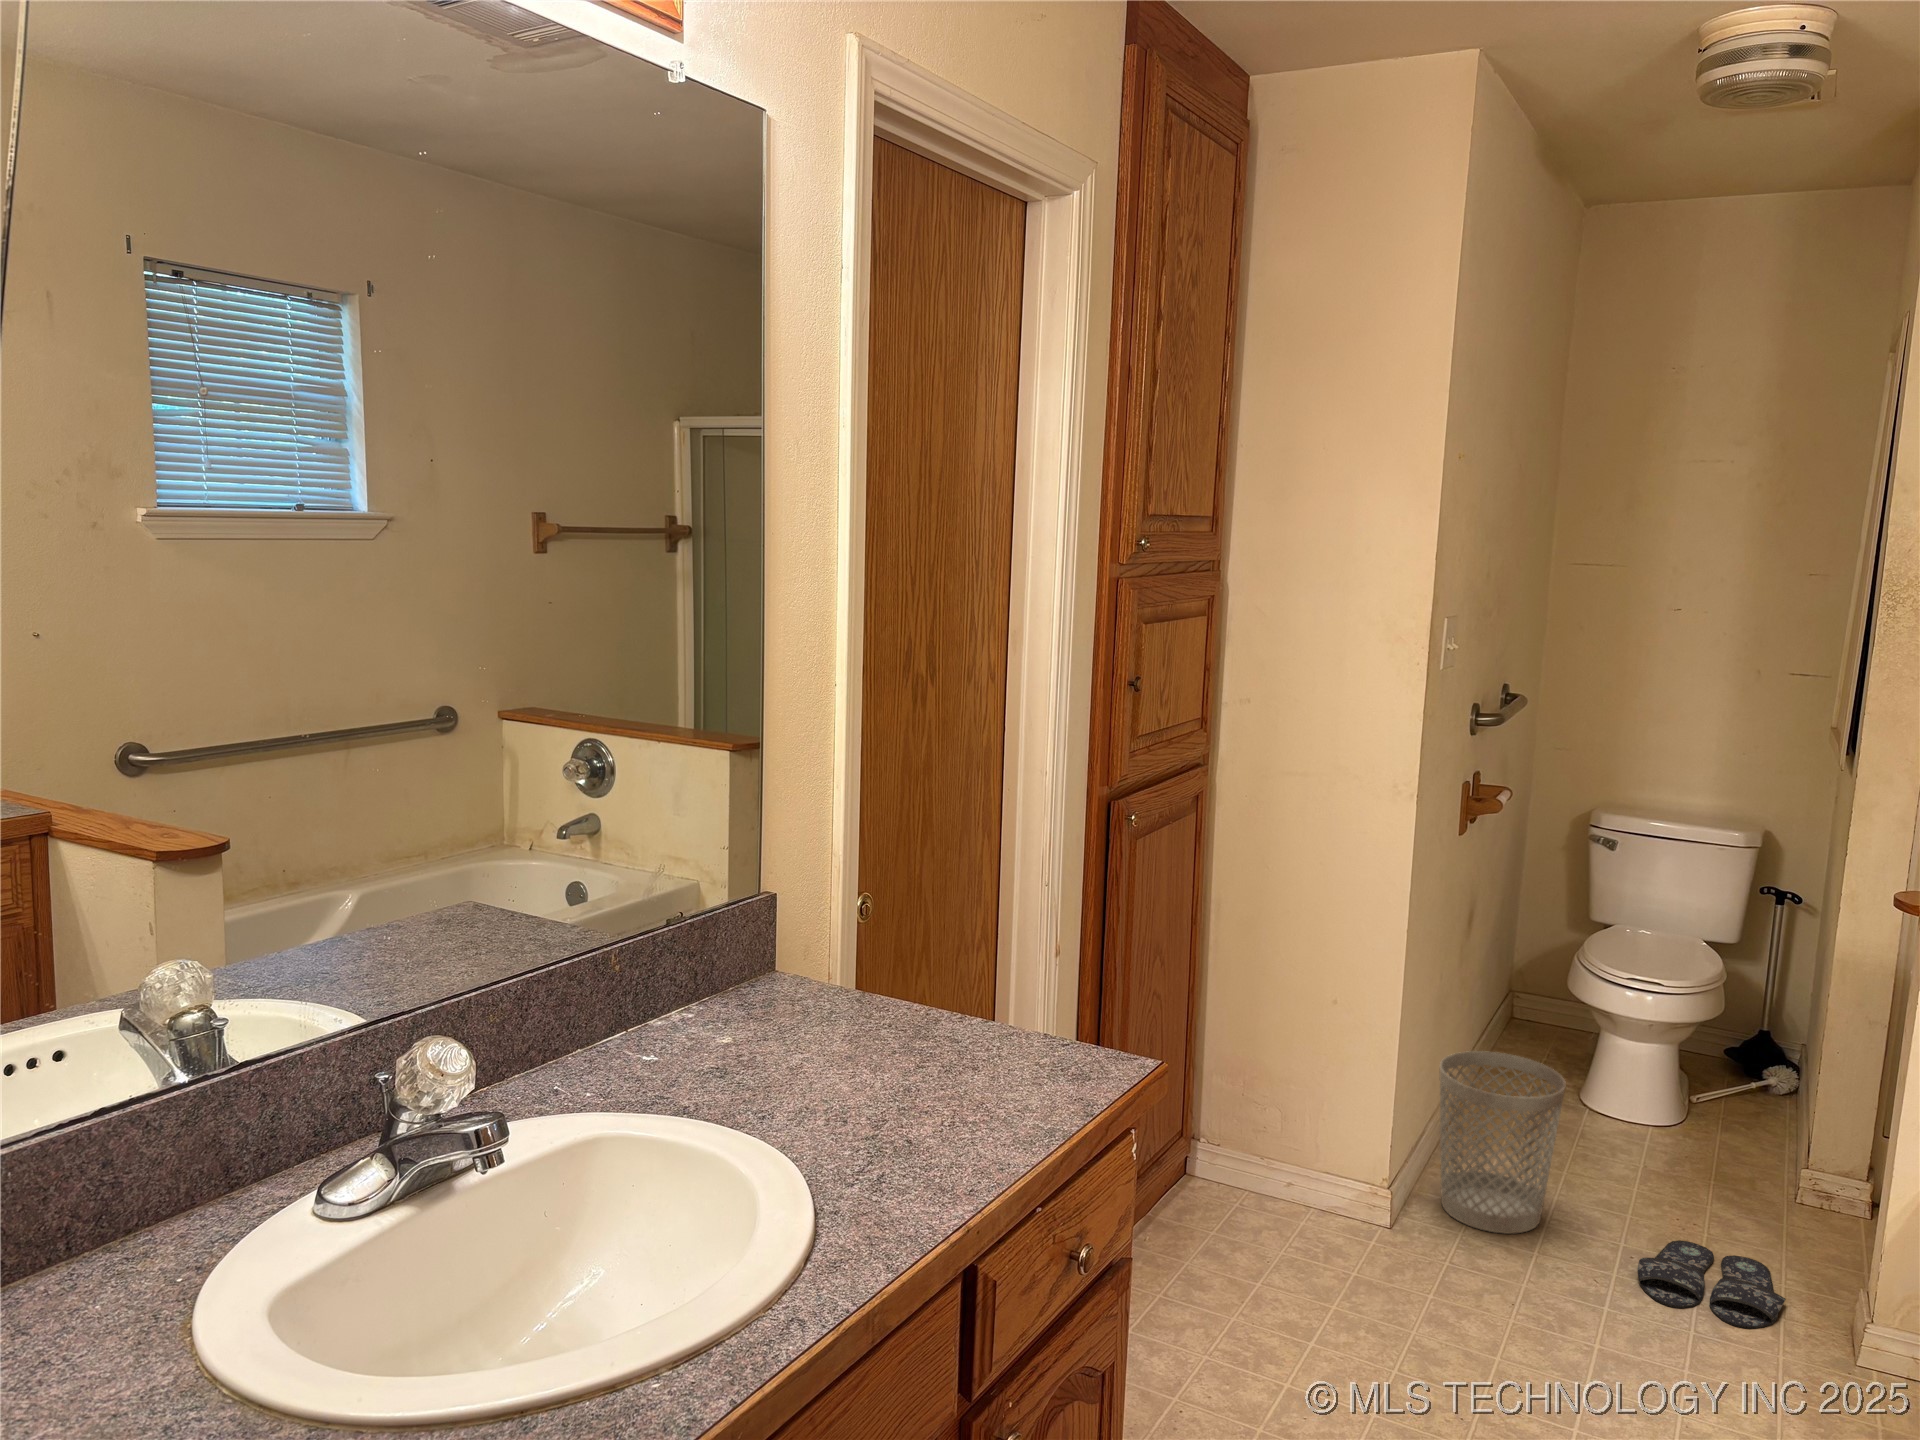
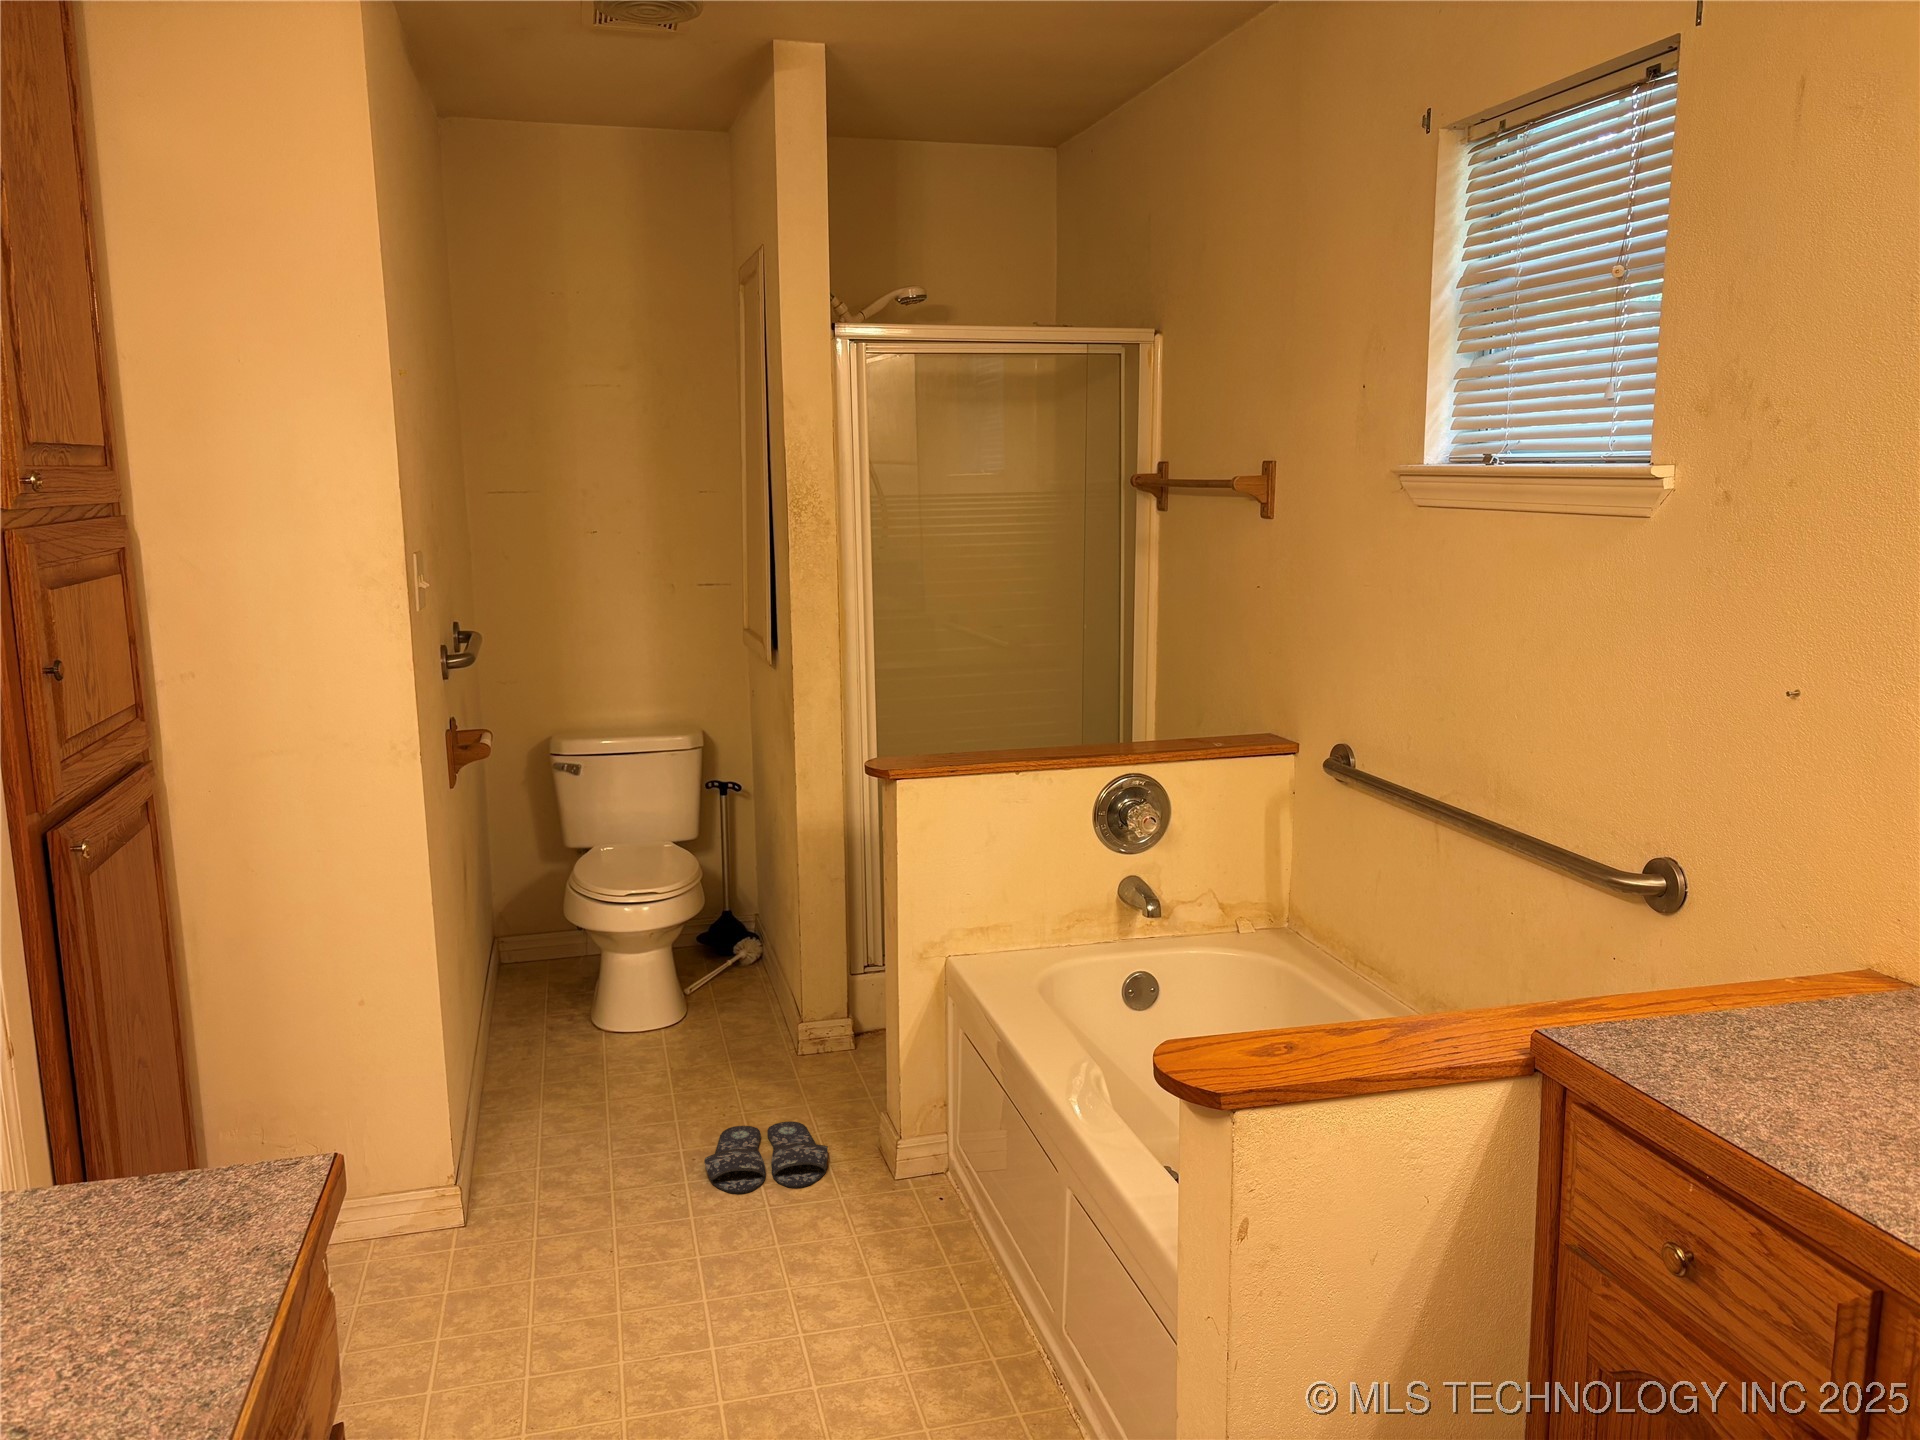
wastebasket: present [1440,1051,1566,1234] -> none [481,1002,610,1191]

